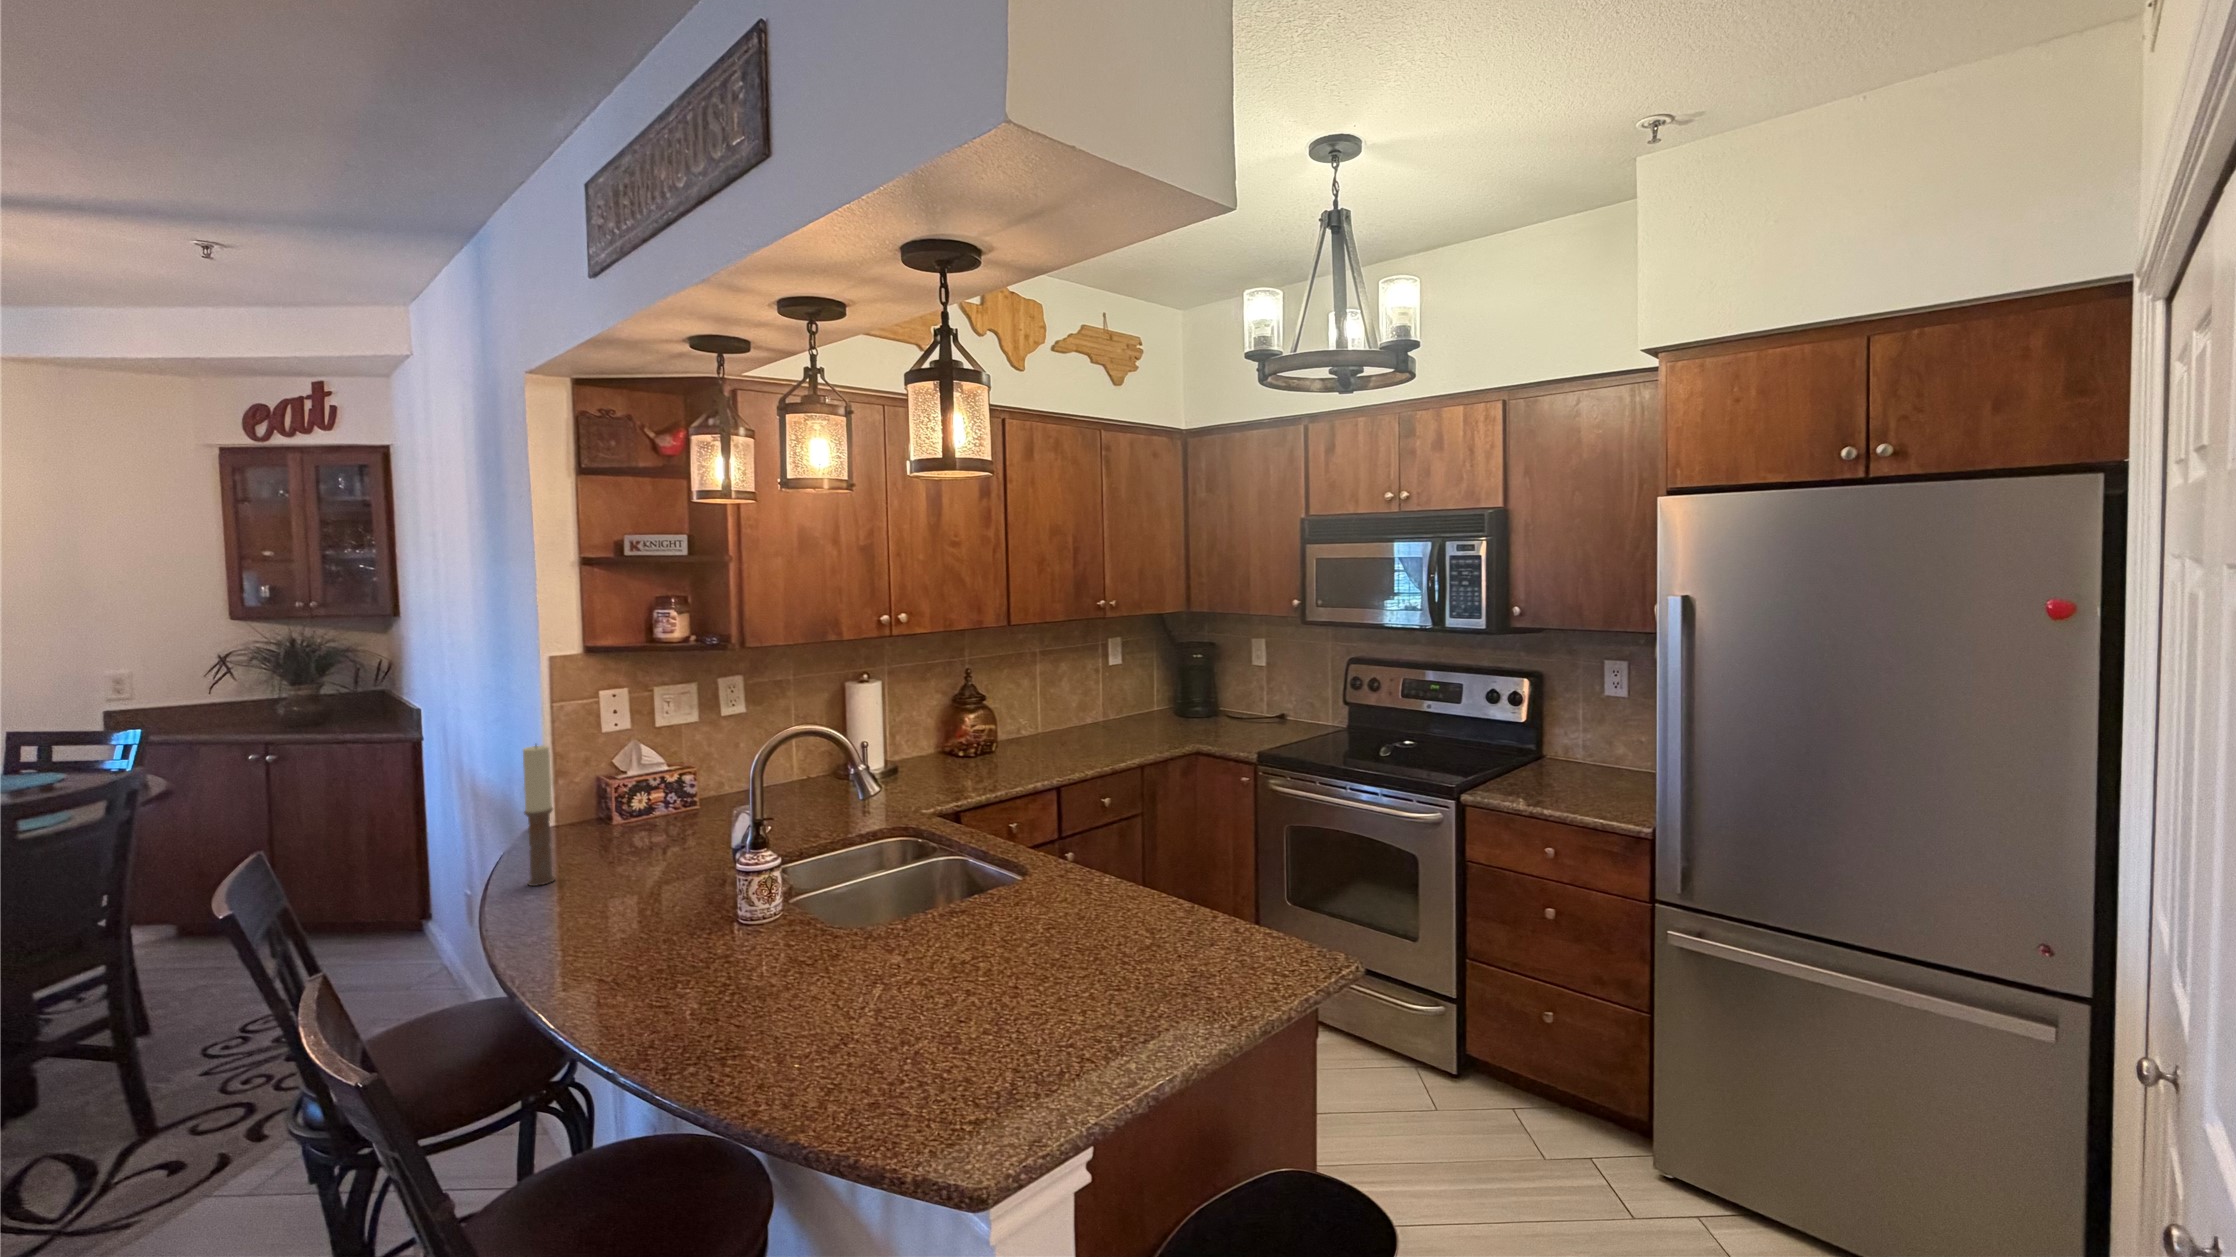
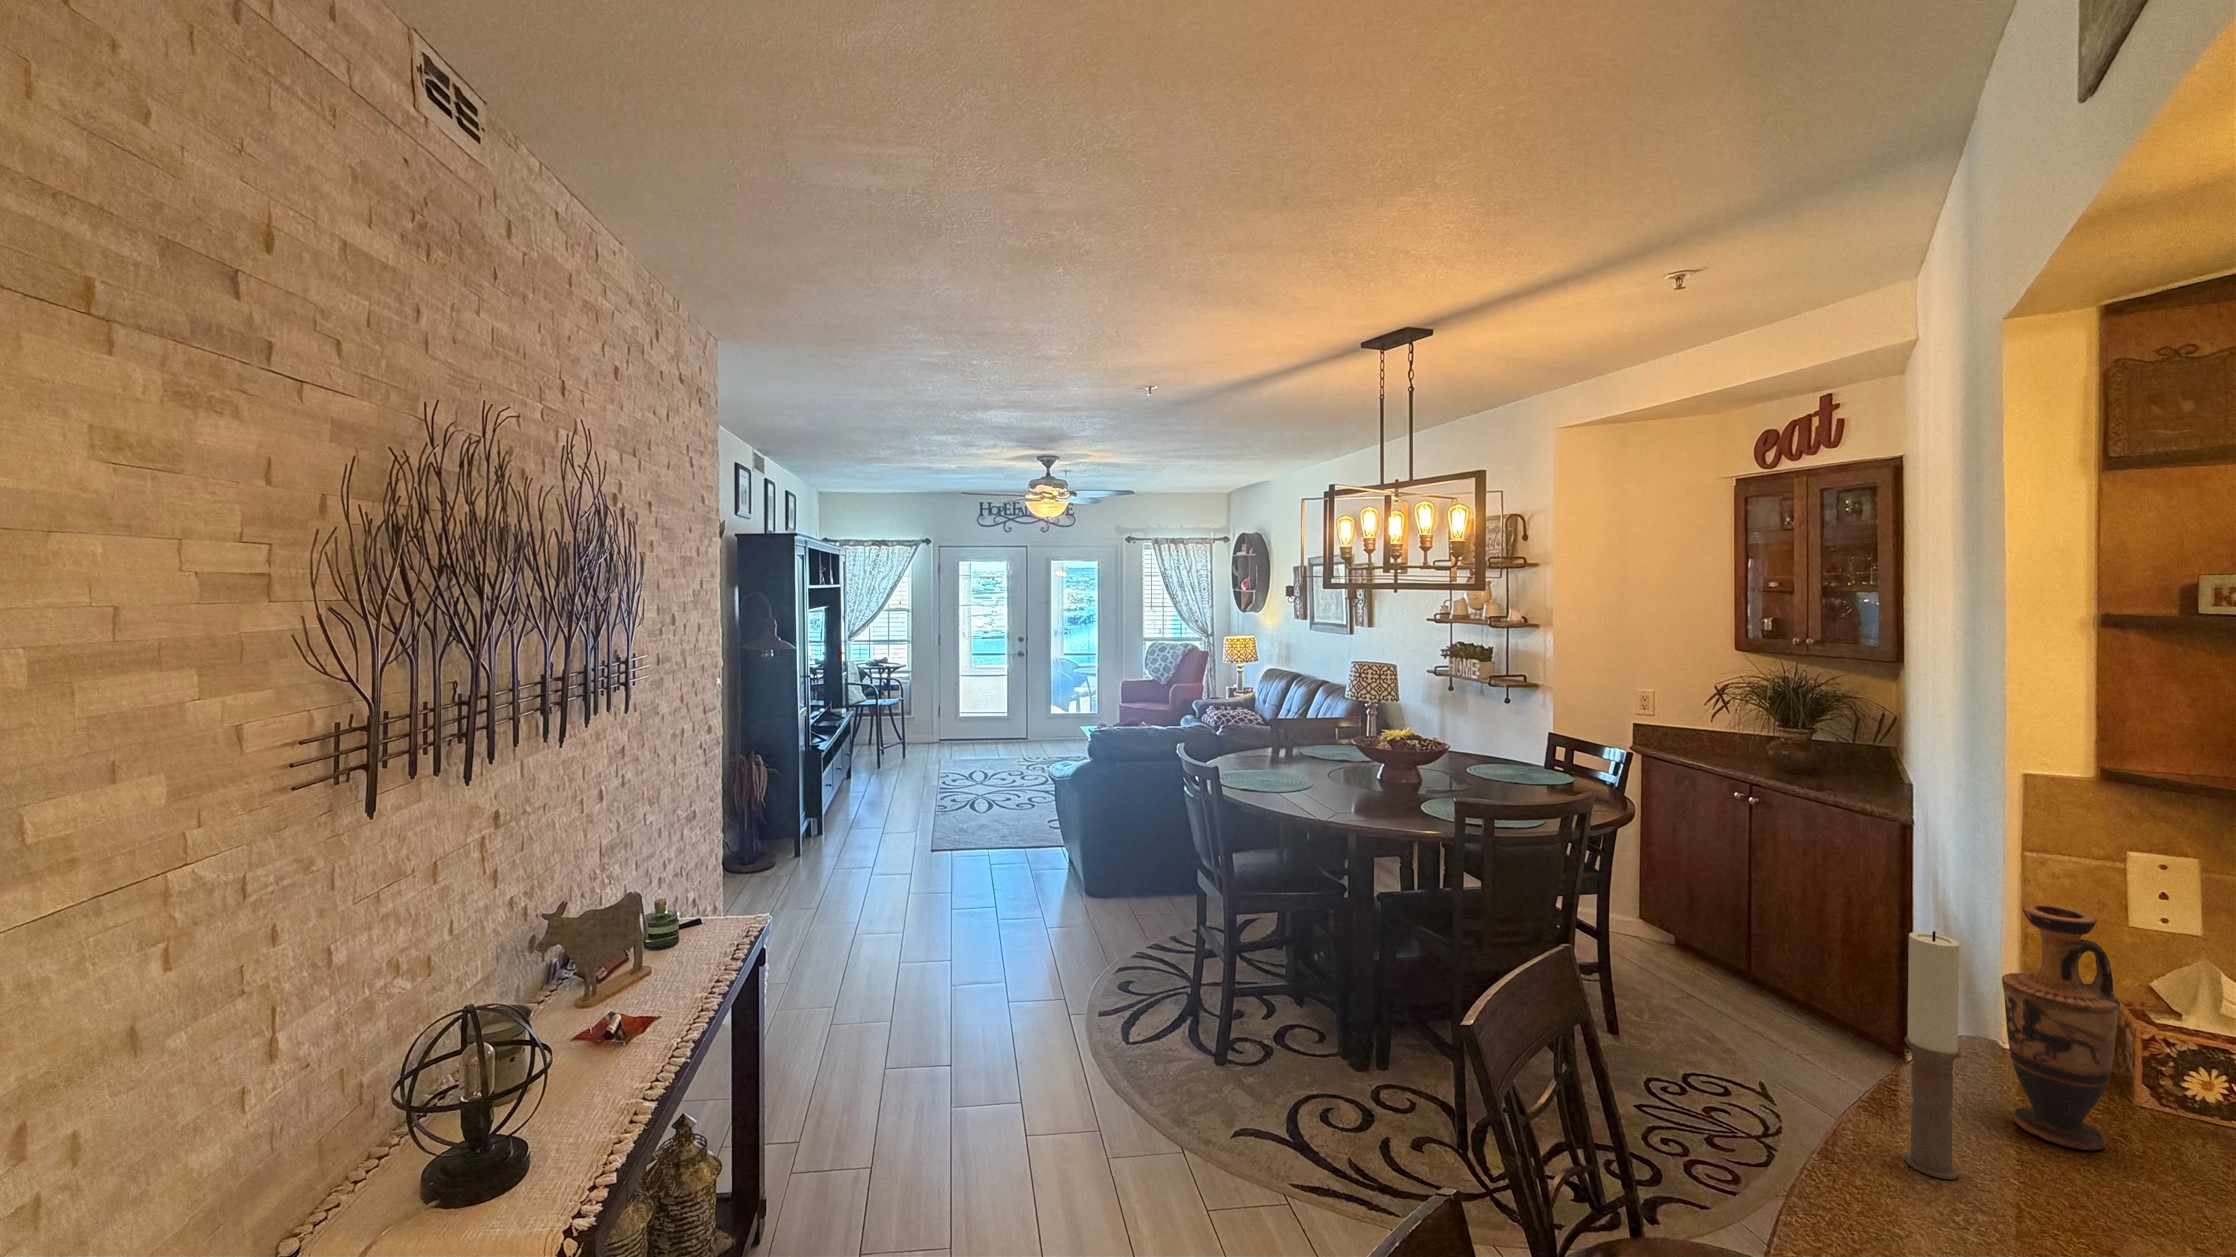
vase: none [557,721,611,852] -> present [2002,904,2120,1150]

